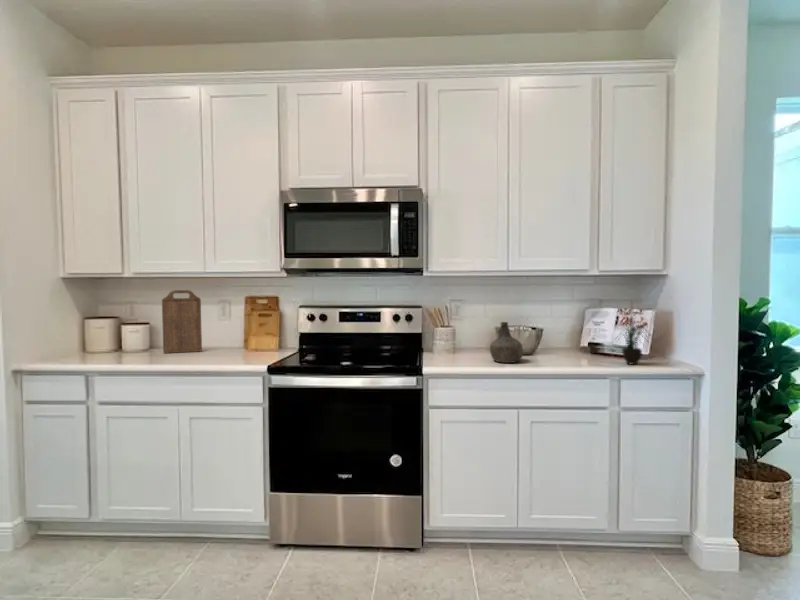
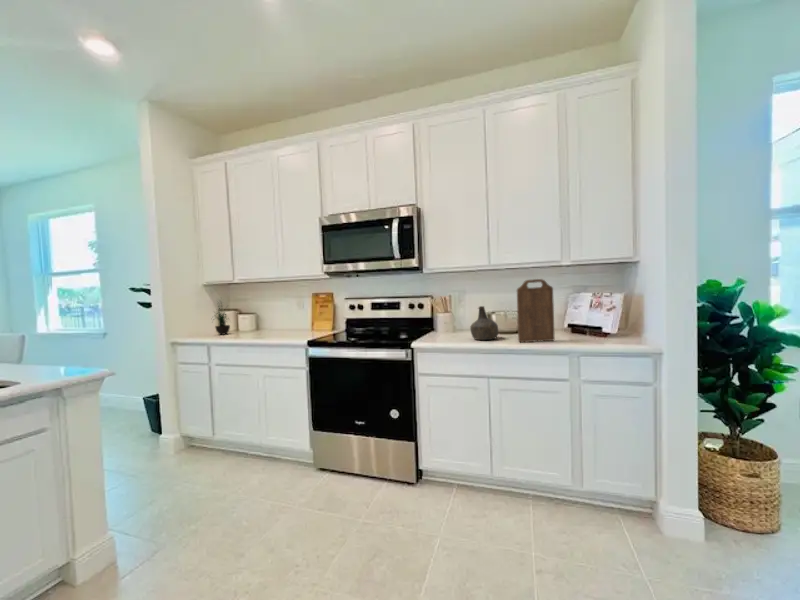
cutting board: present [162,290,202,353] -> present [517,279,554,342]
potted plant: present [622,318,643,364] -> present [216,308,230,335]

